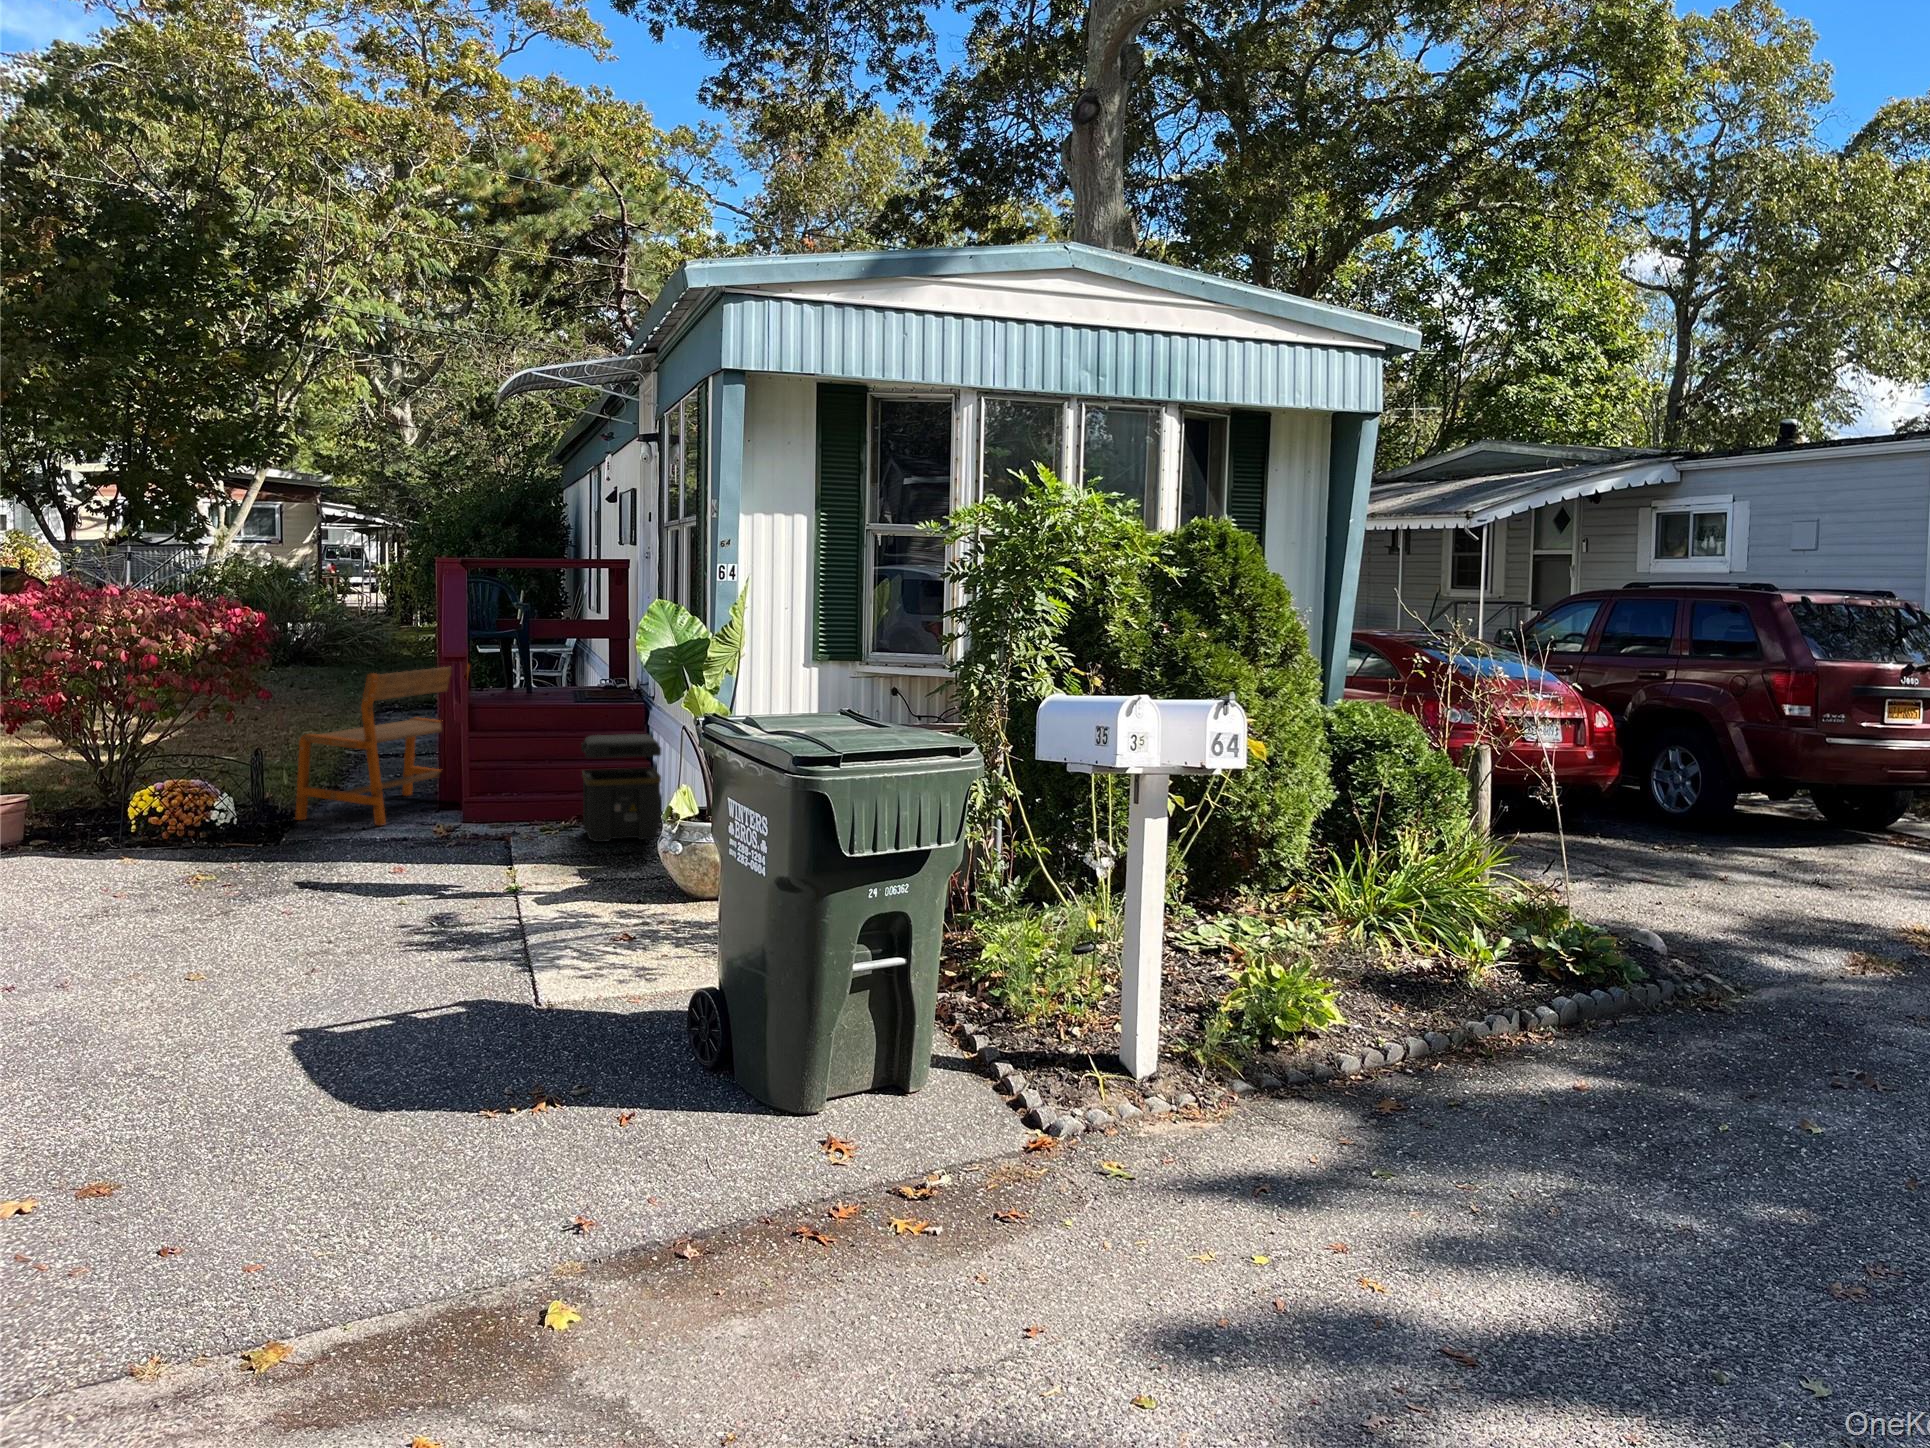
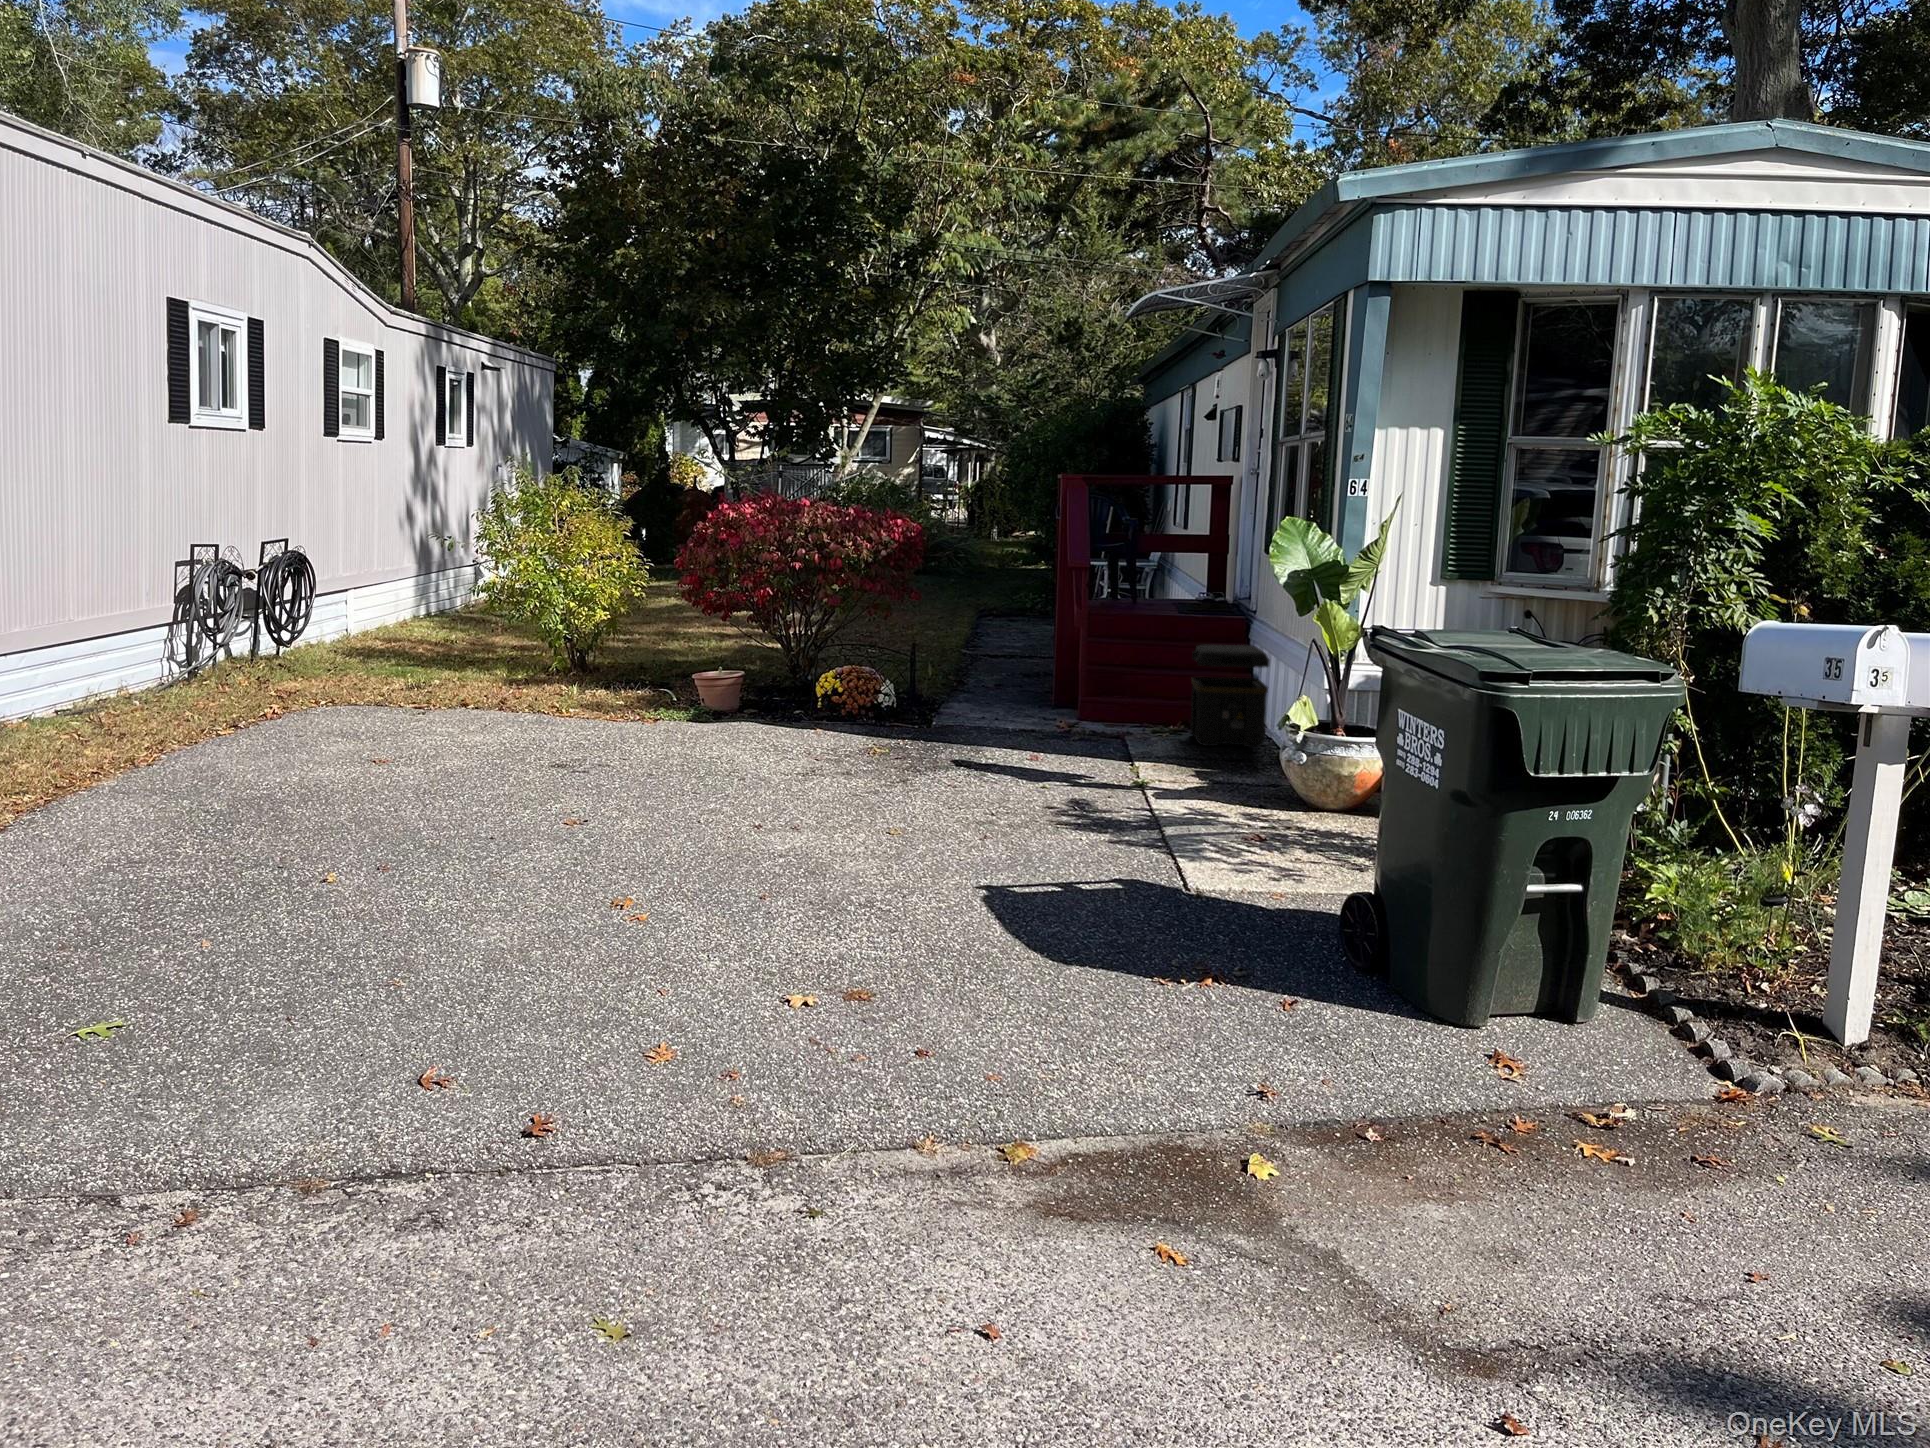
bench: present [296,666,470,825] -> none [941,573,1088,717]

